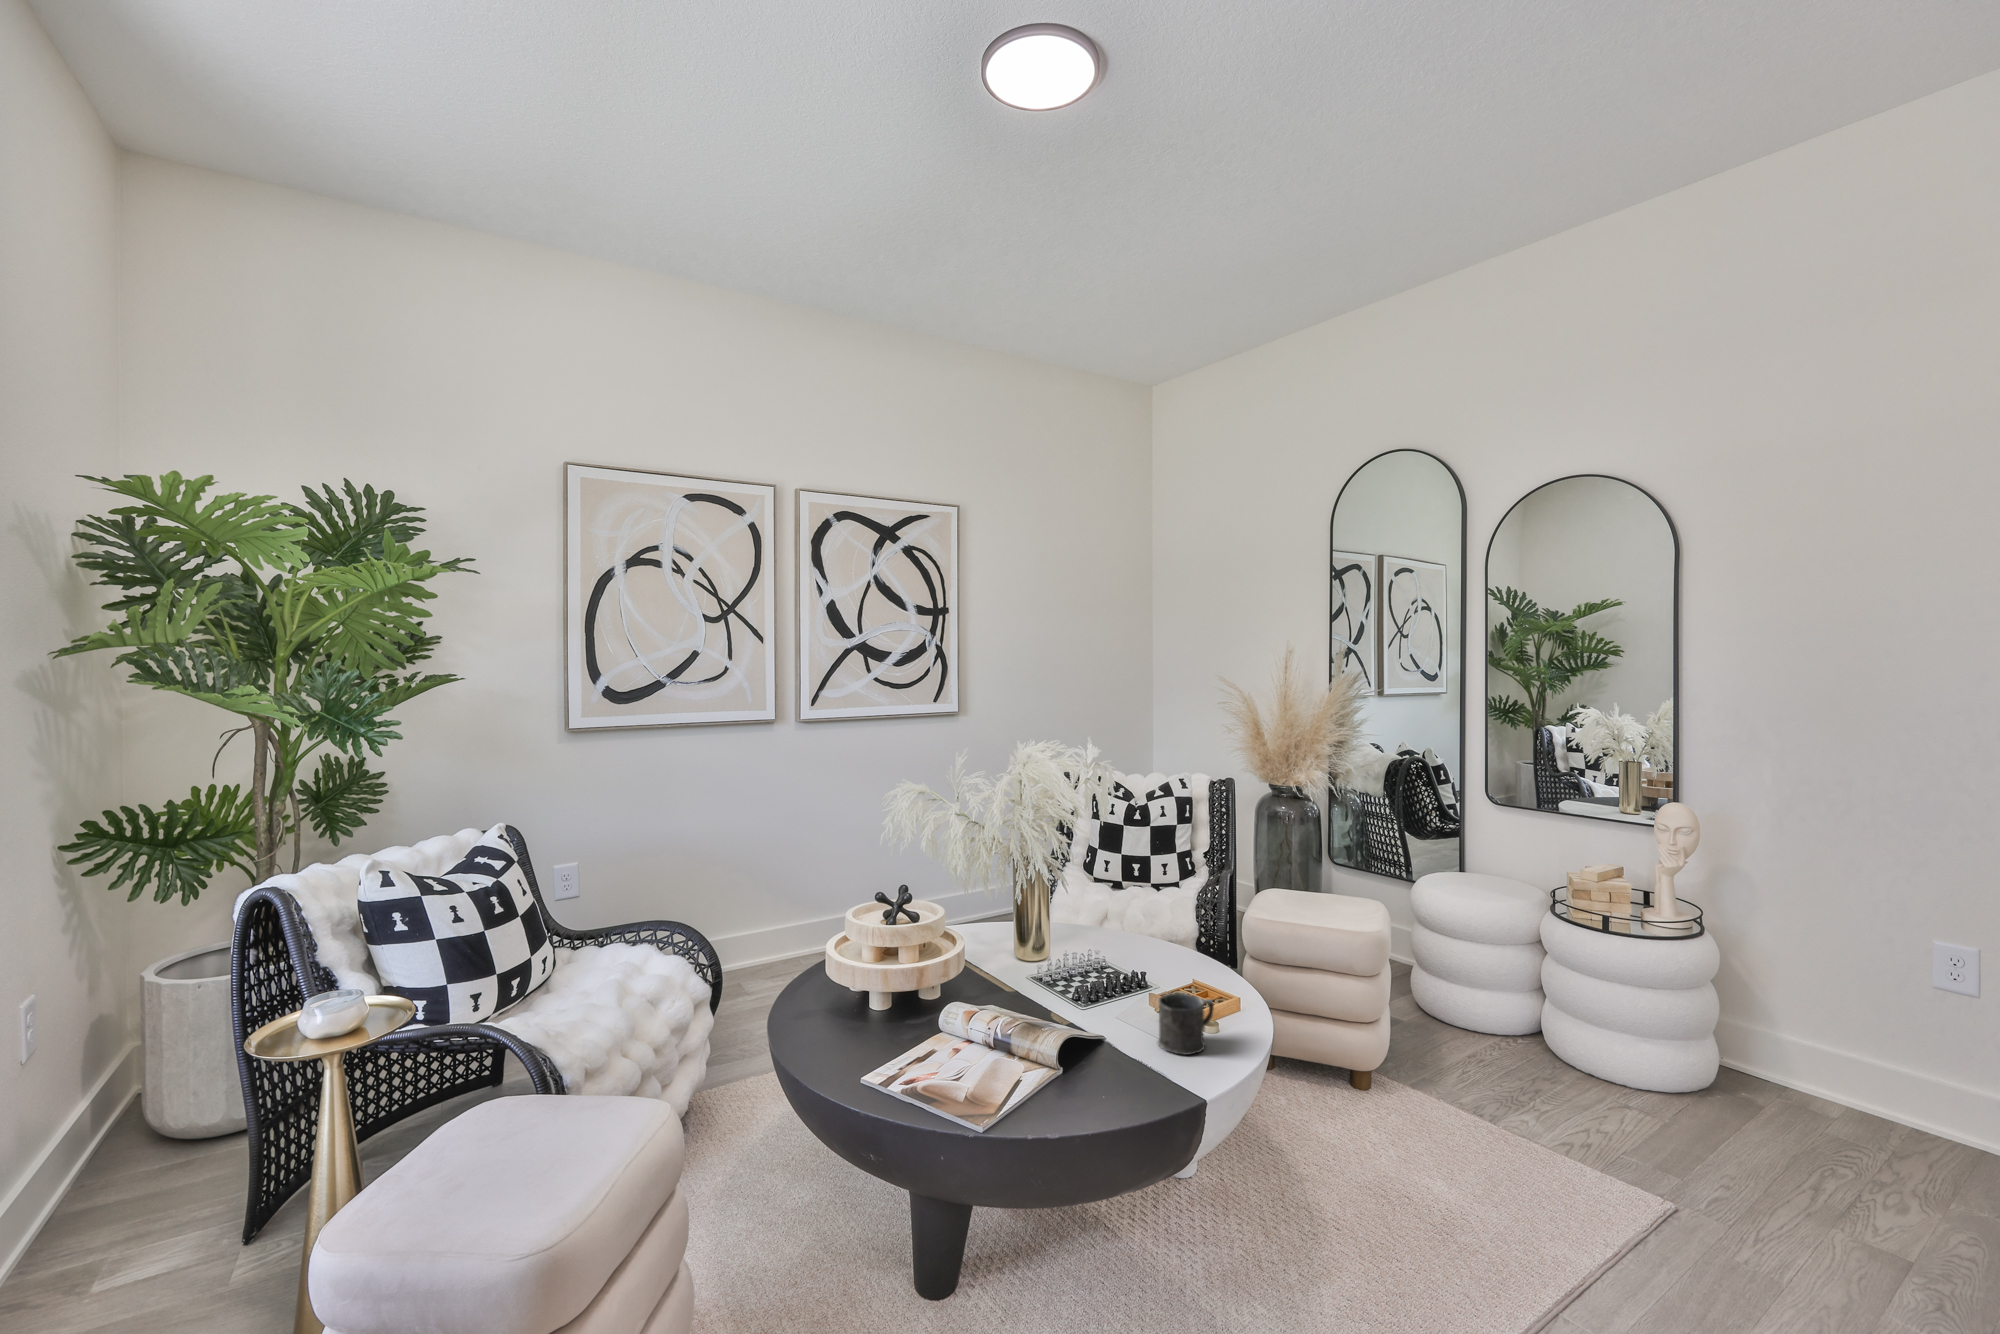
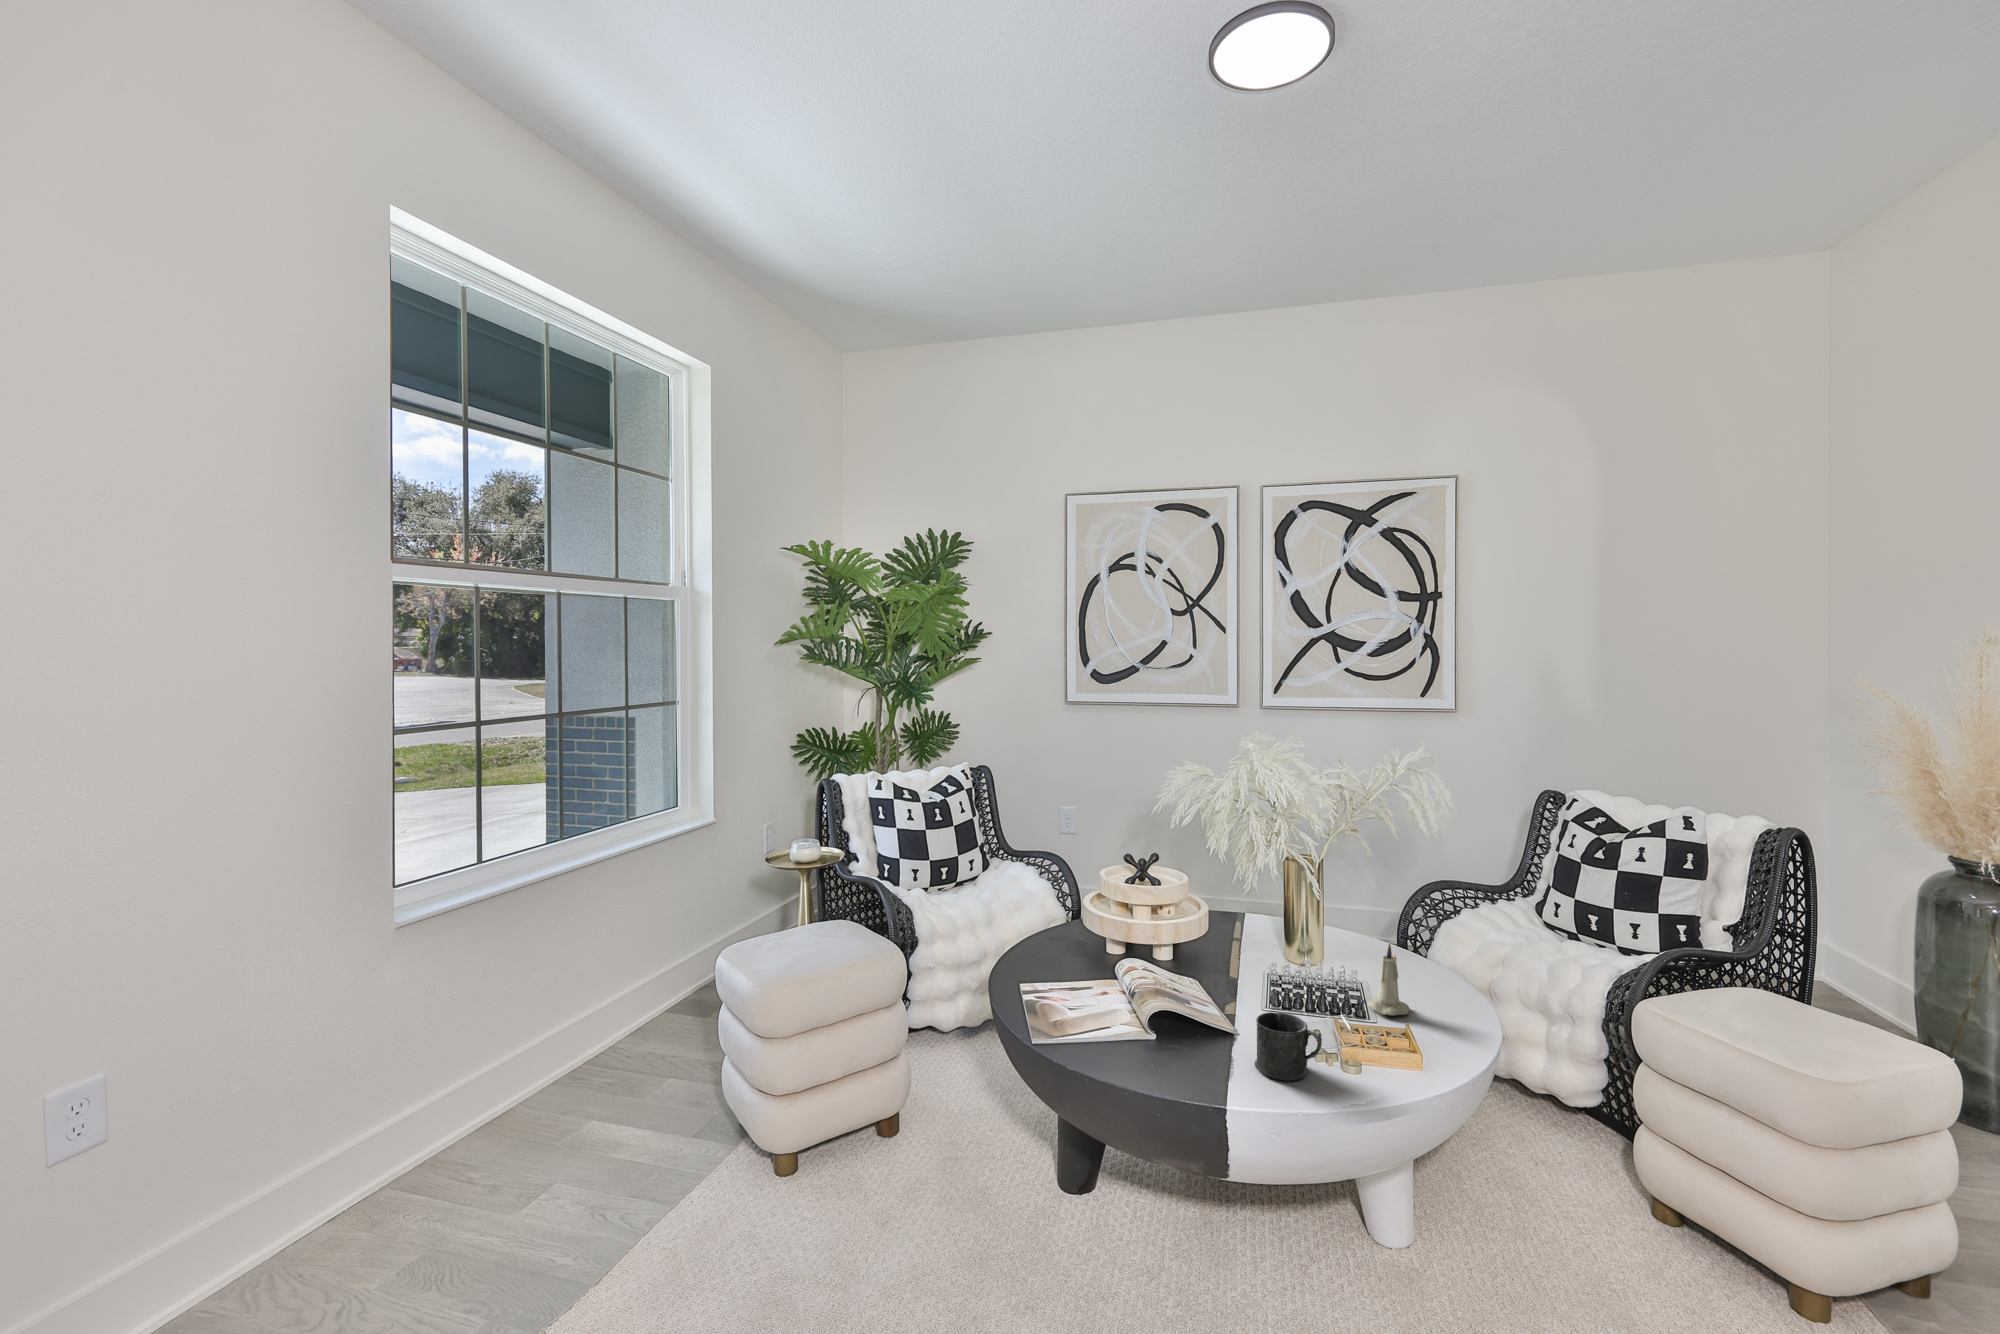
candle: none [1142,914,1174,978] -> present [1368,944,1410,1016]

